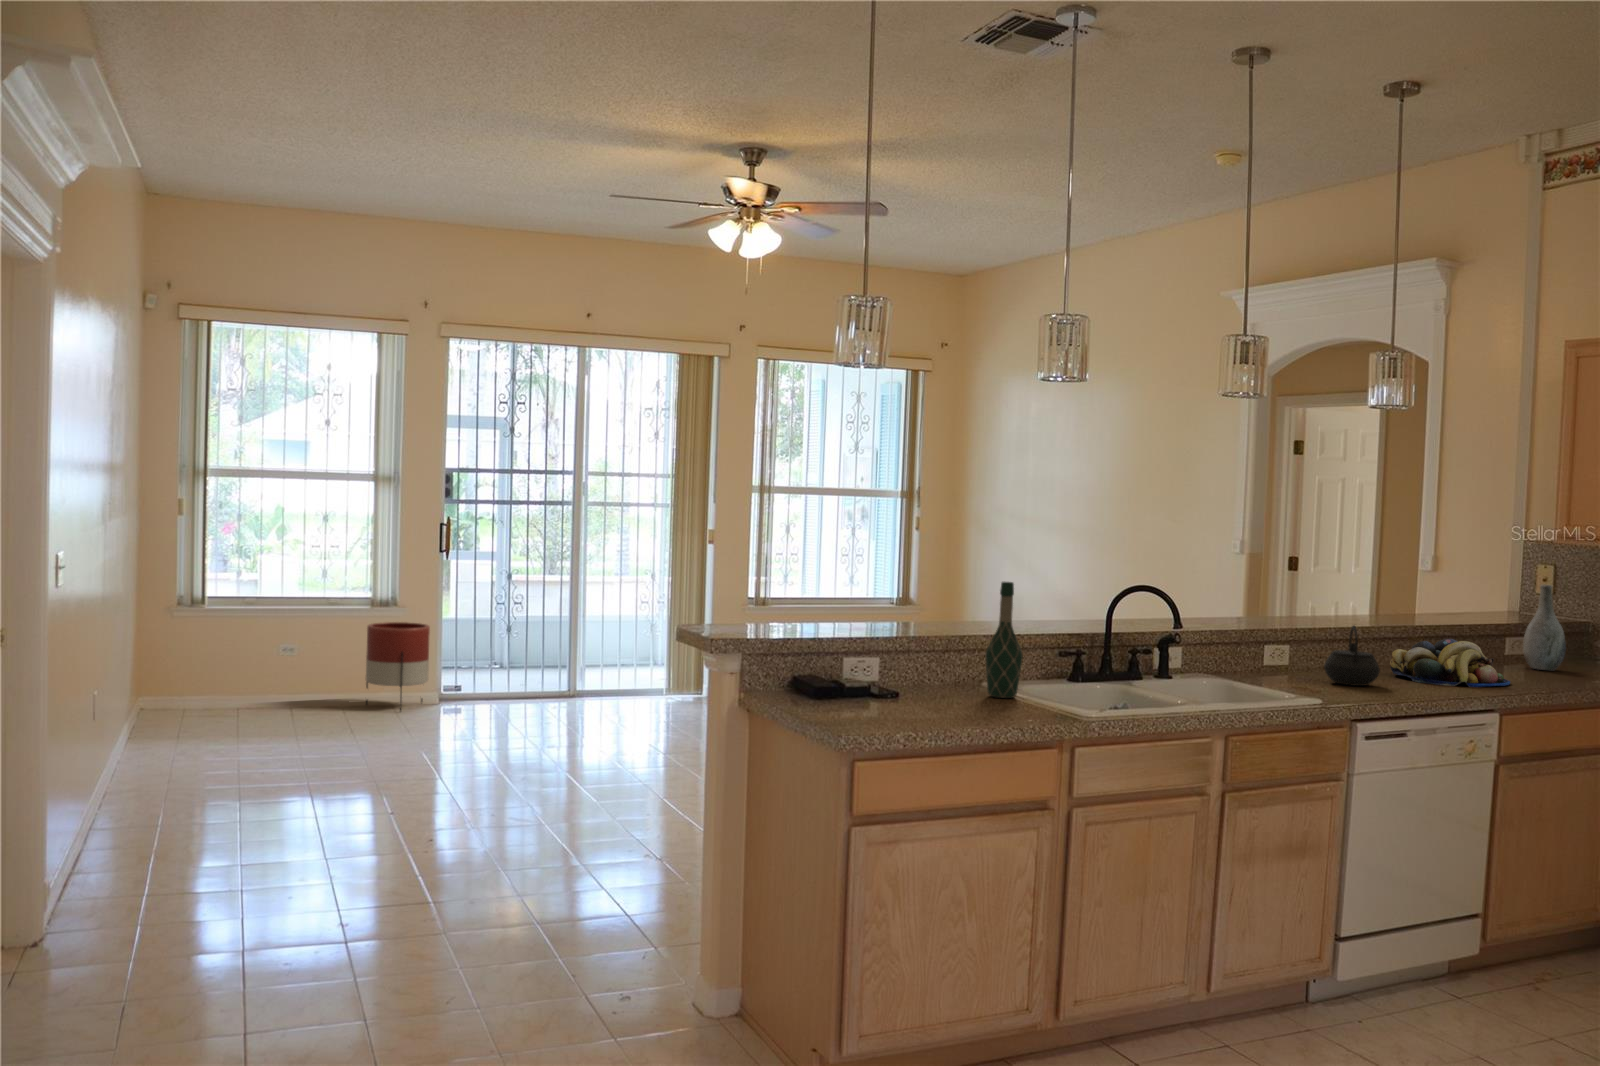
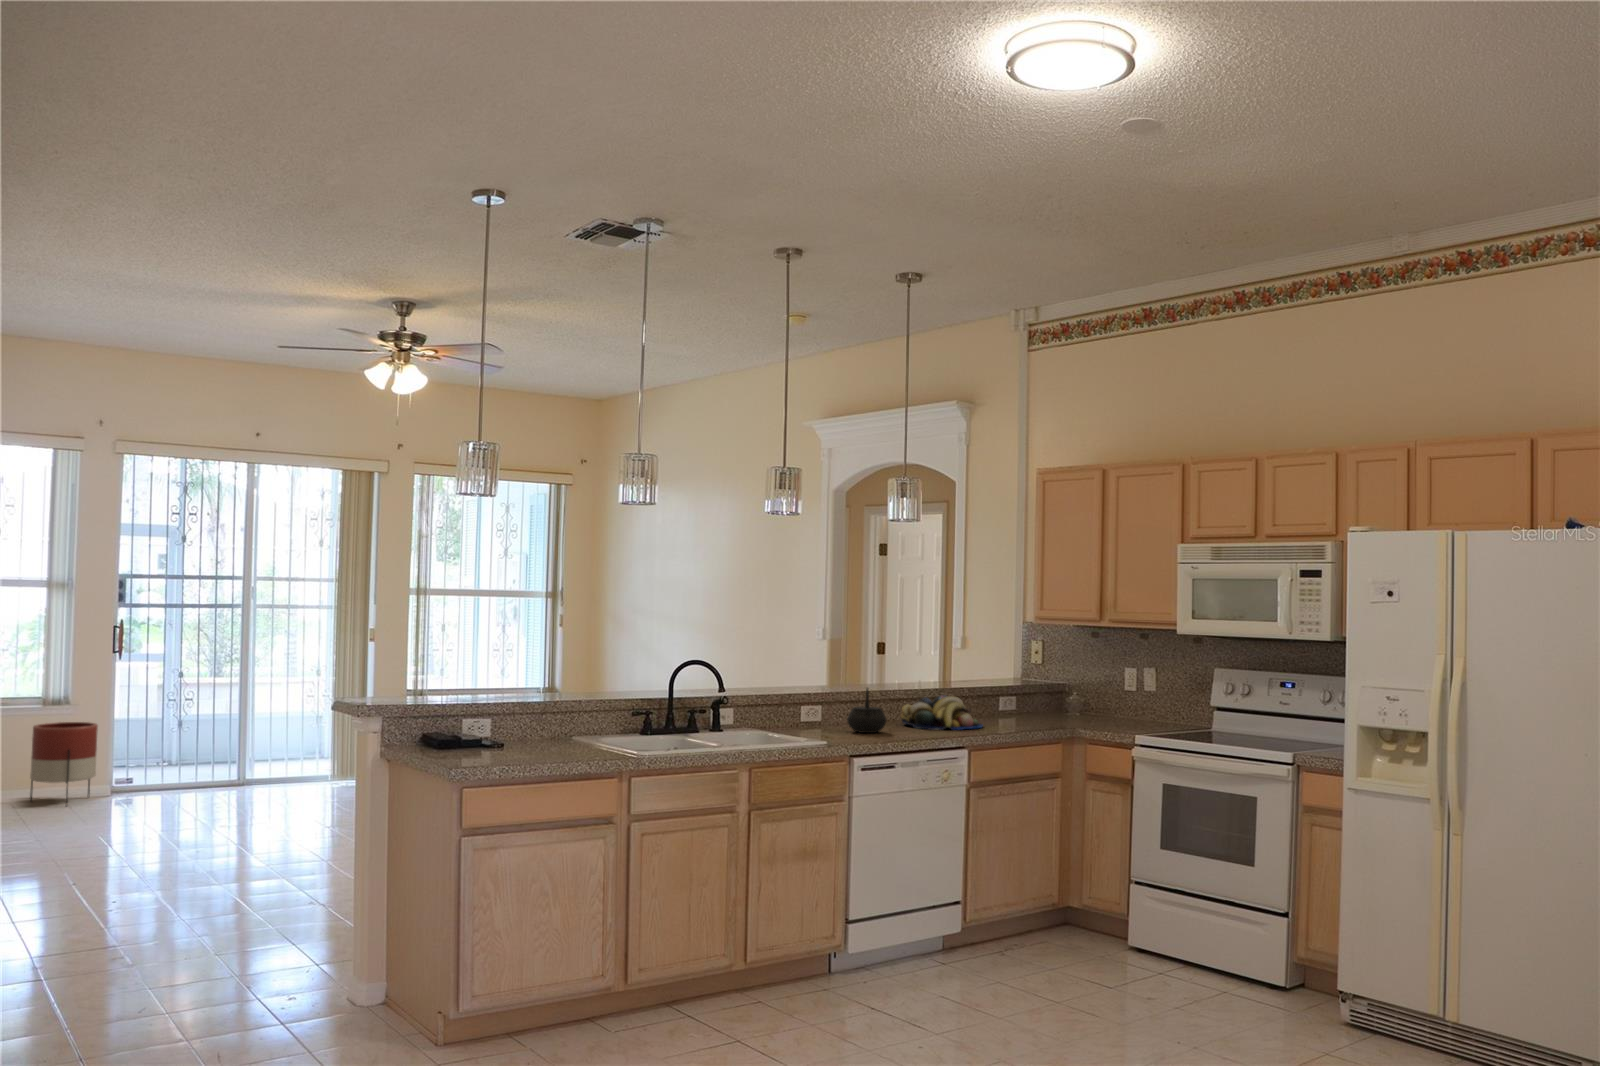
wine bottle: present [985,582,1023,698] -> none [576,662,605,753]
vase: present [1523,585,1566,670] -> none [1003,652,1031,716]

